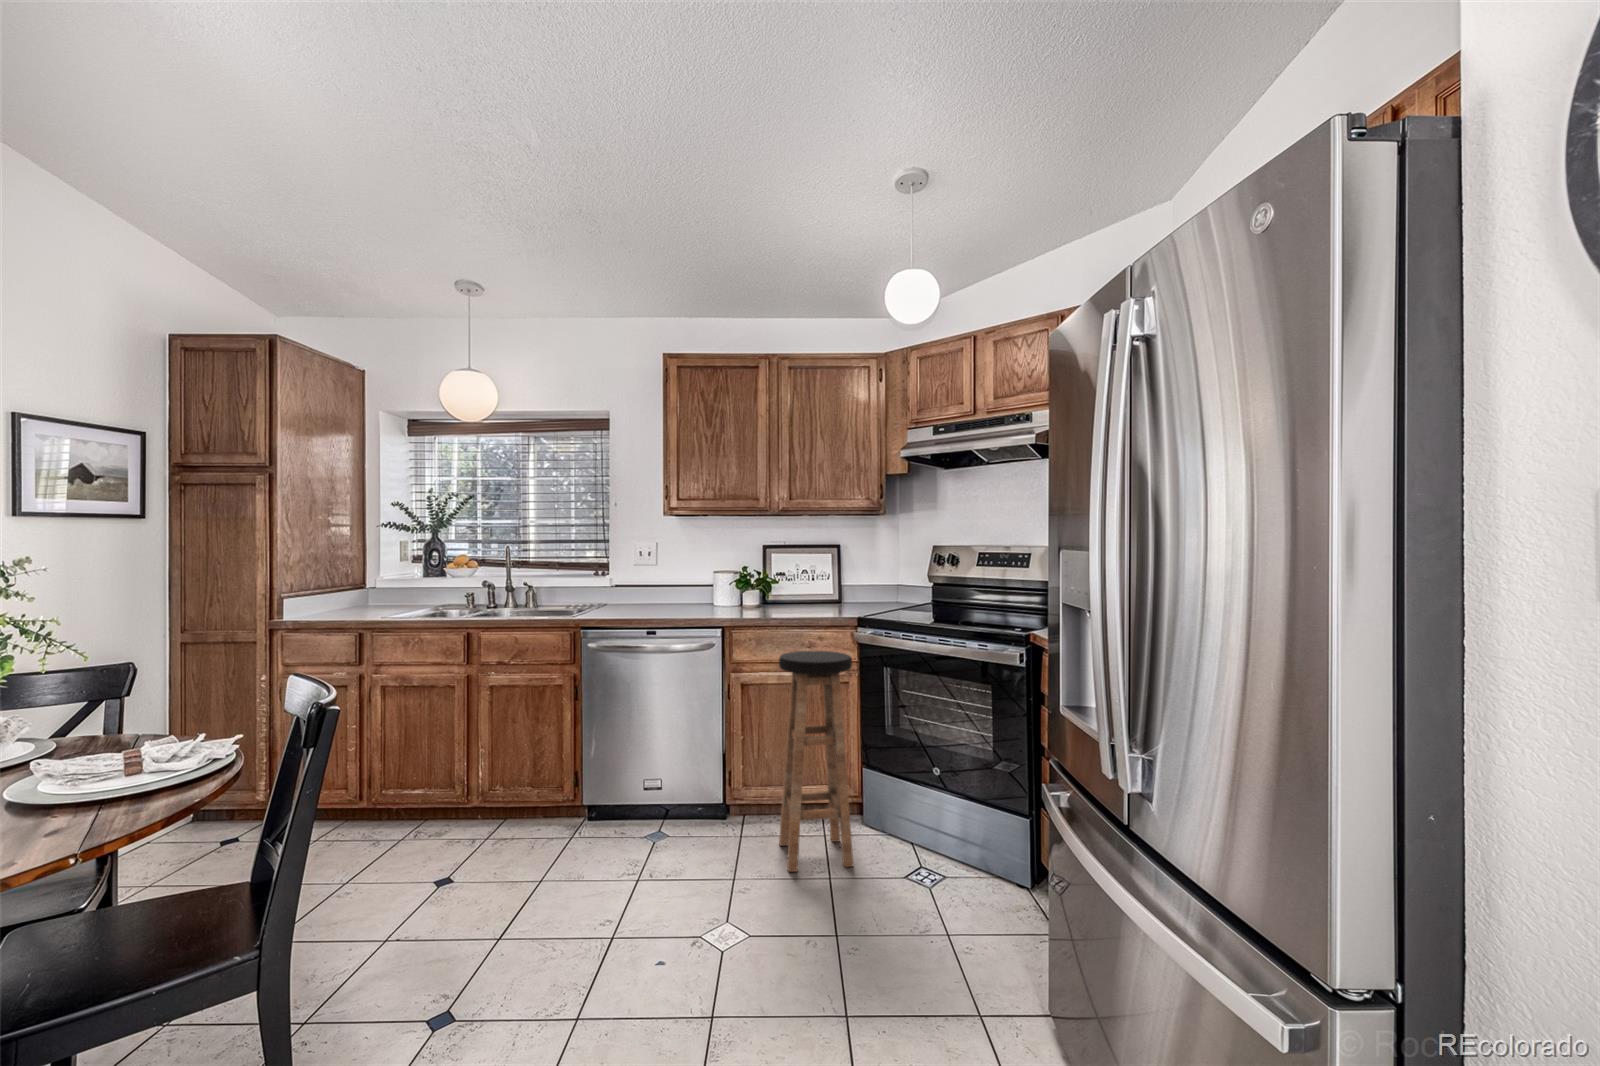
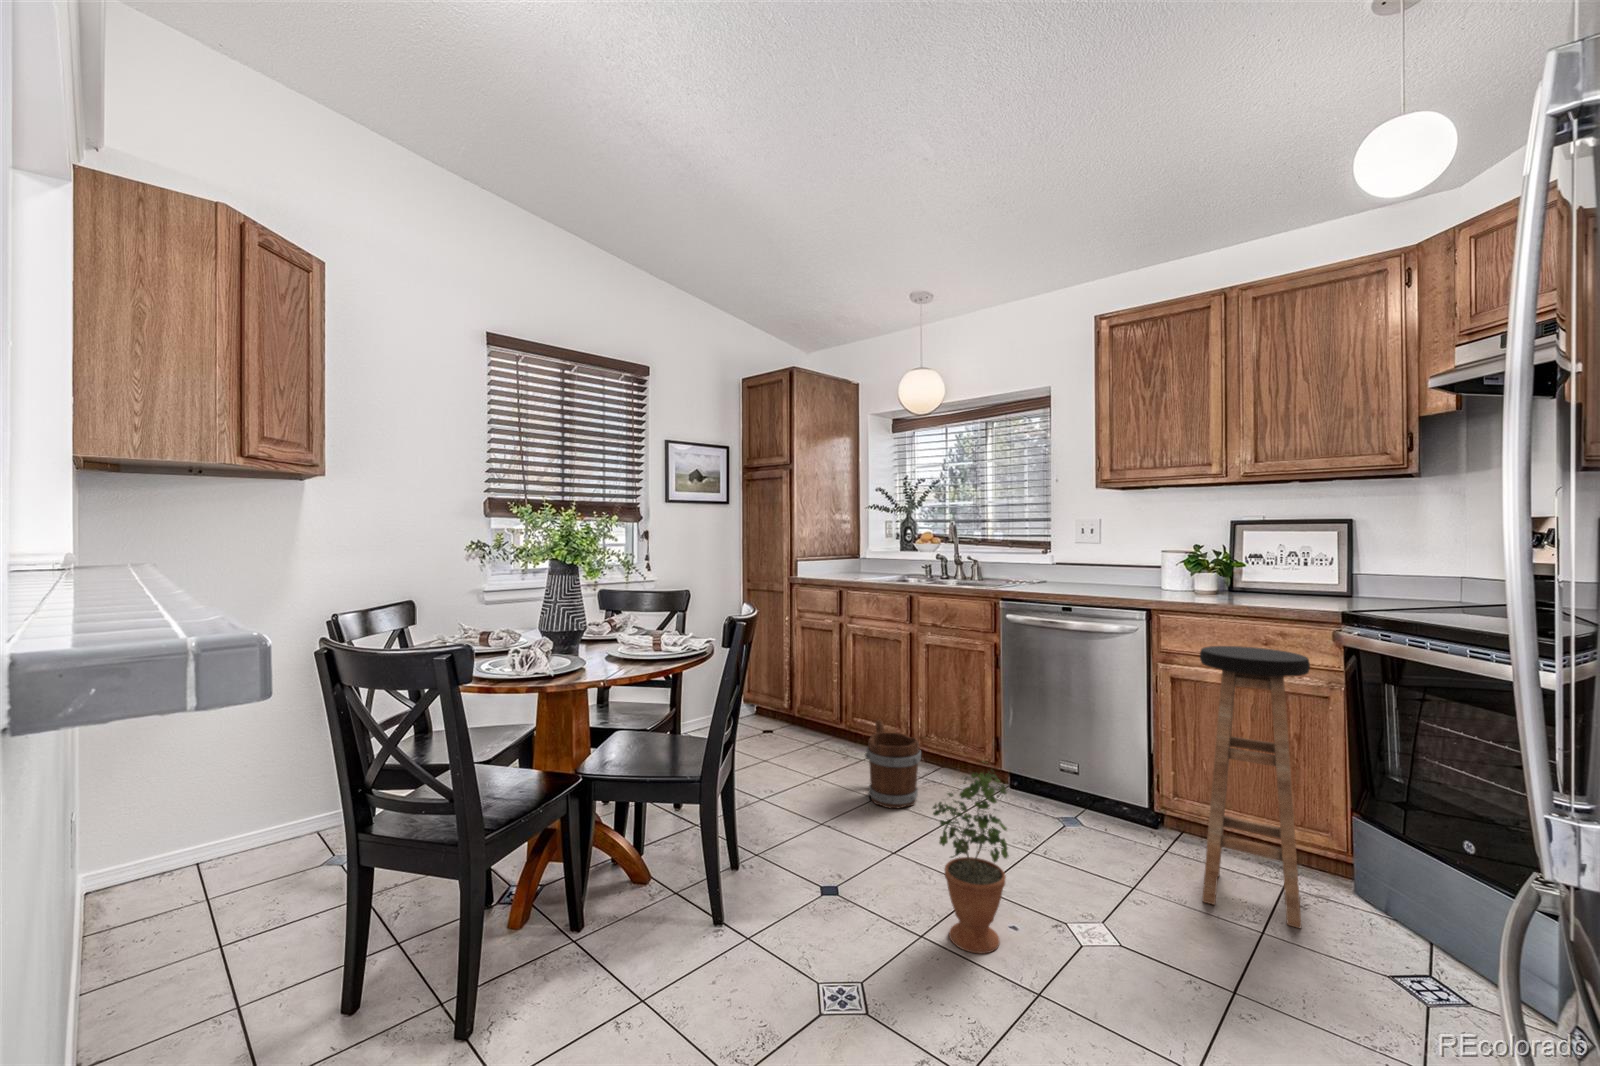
bucket: none [430,785,502,891] -> present [865,720,921,808]
potted plant: none [586,808,667,1022] -> present [933,770,1009,953]

